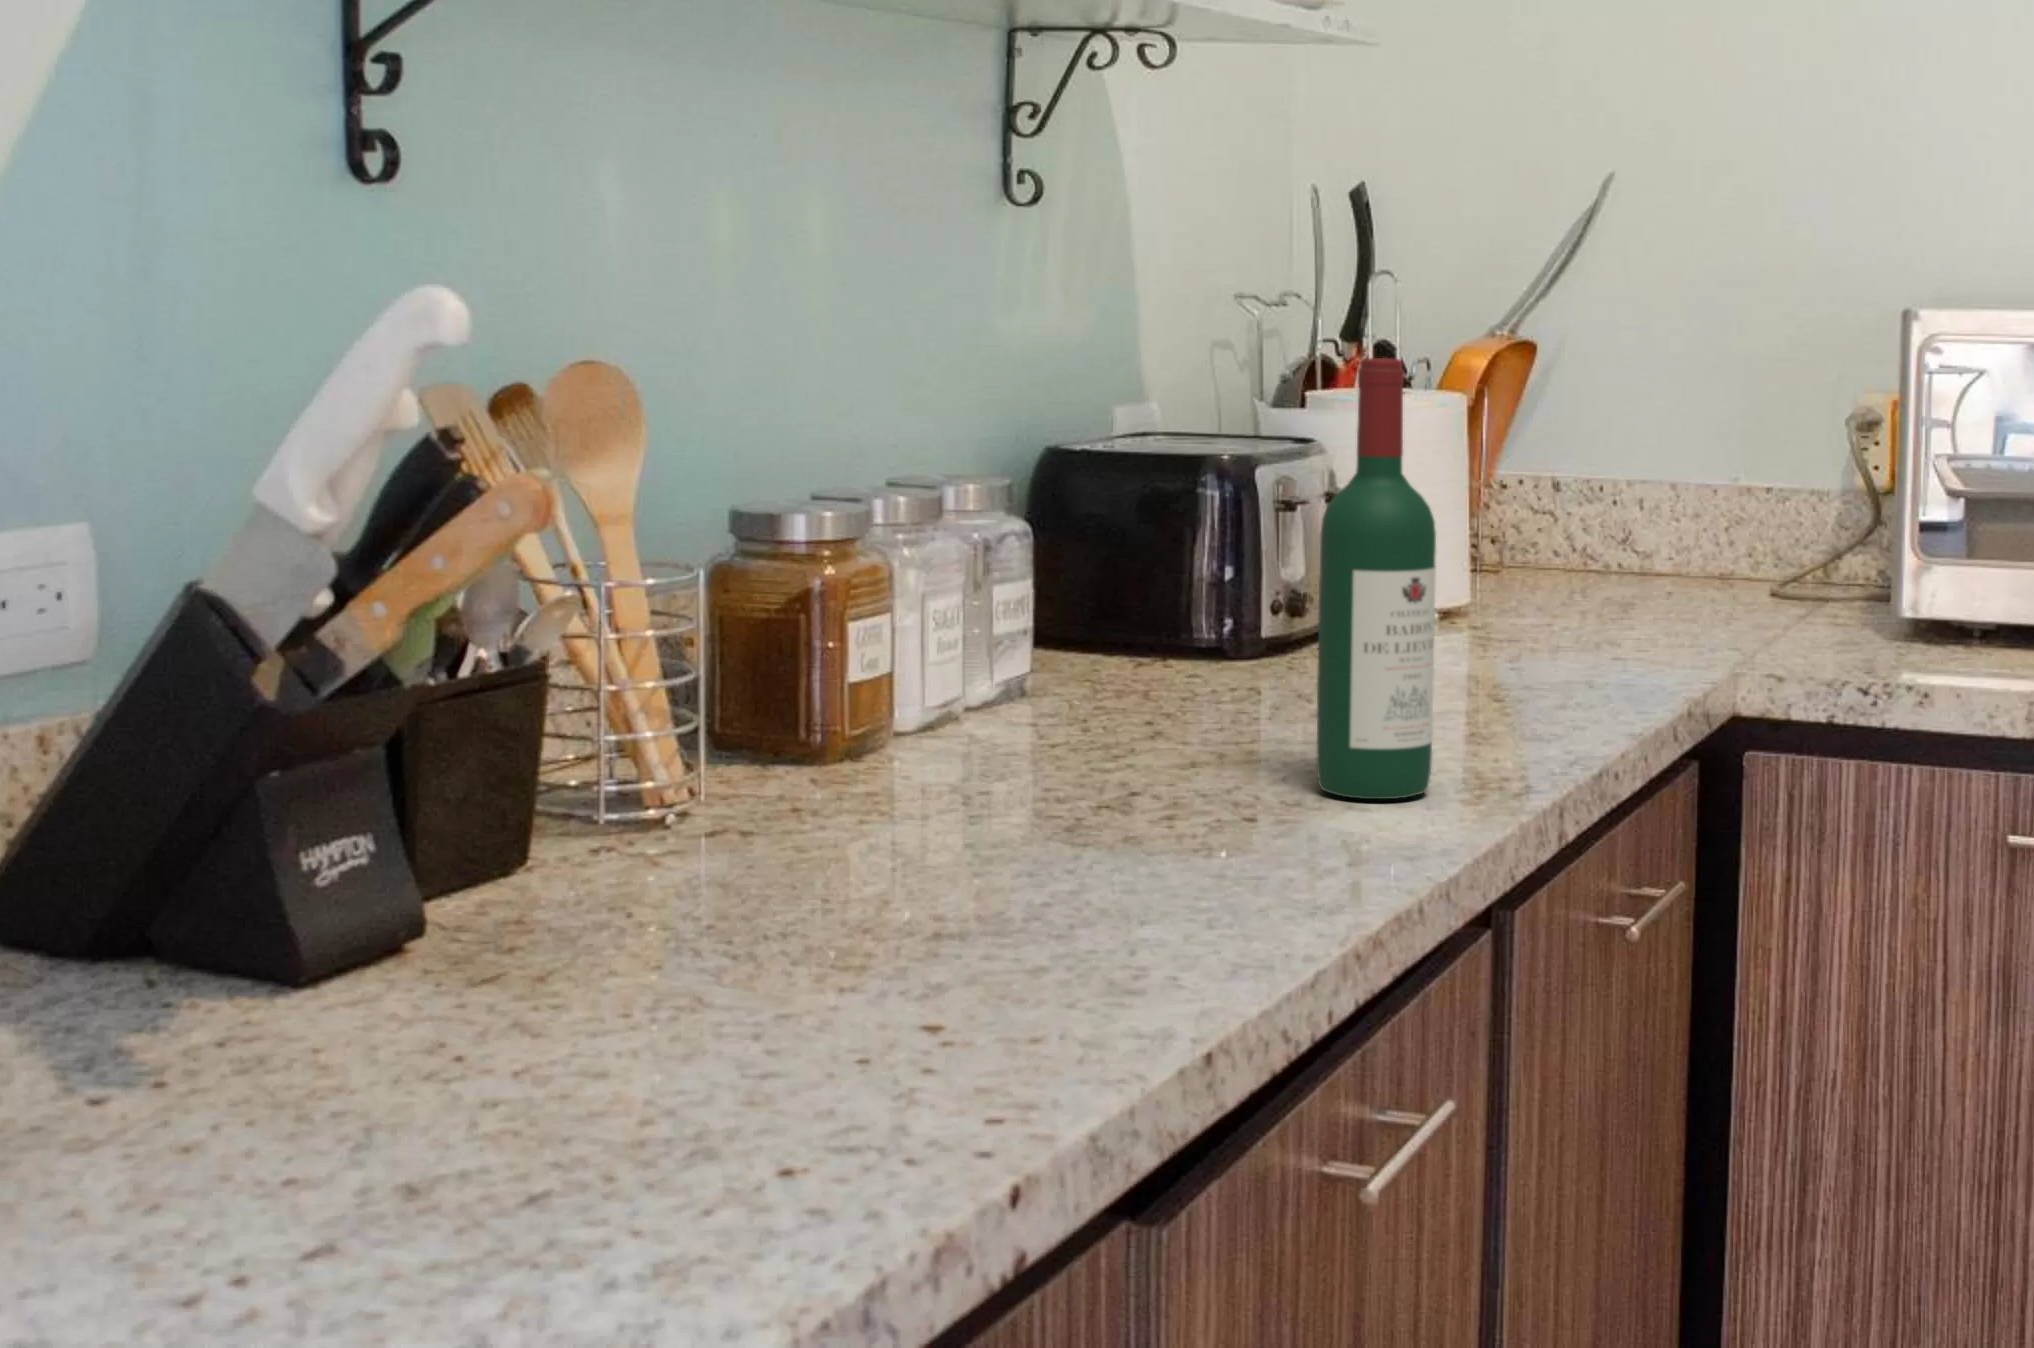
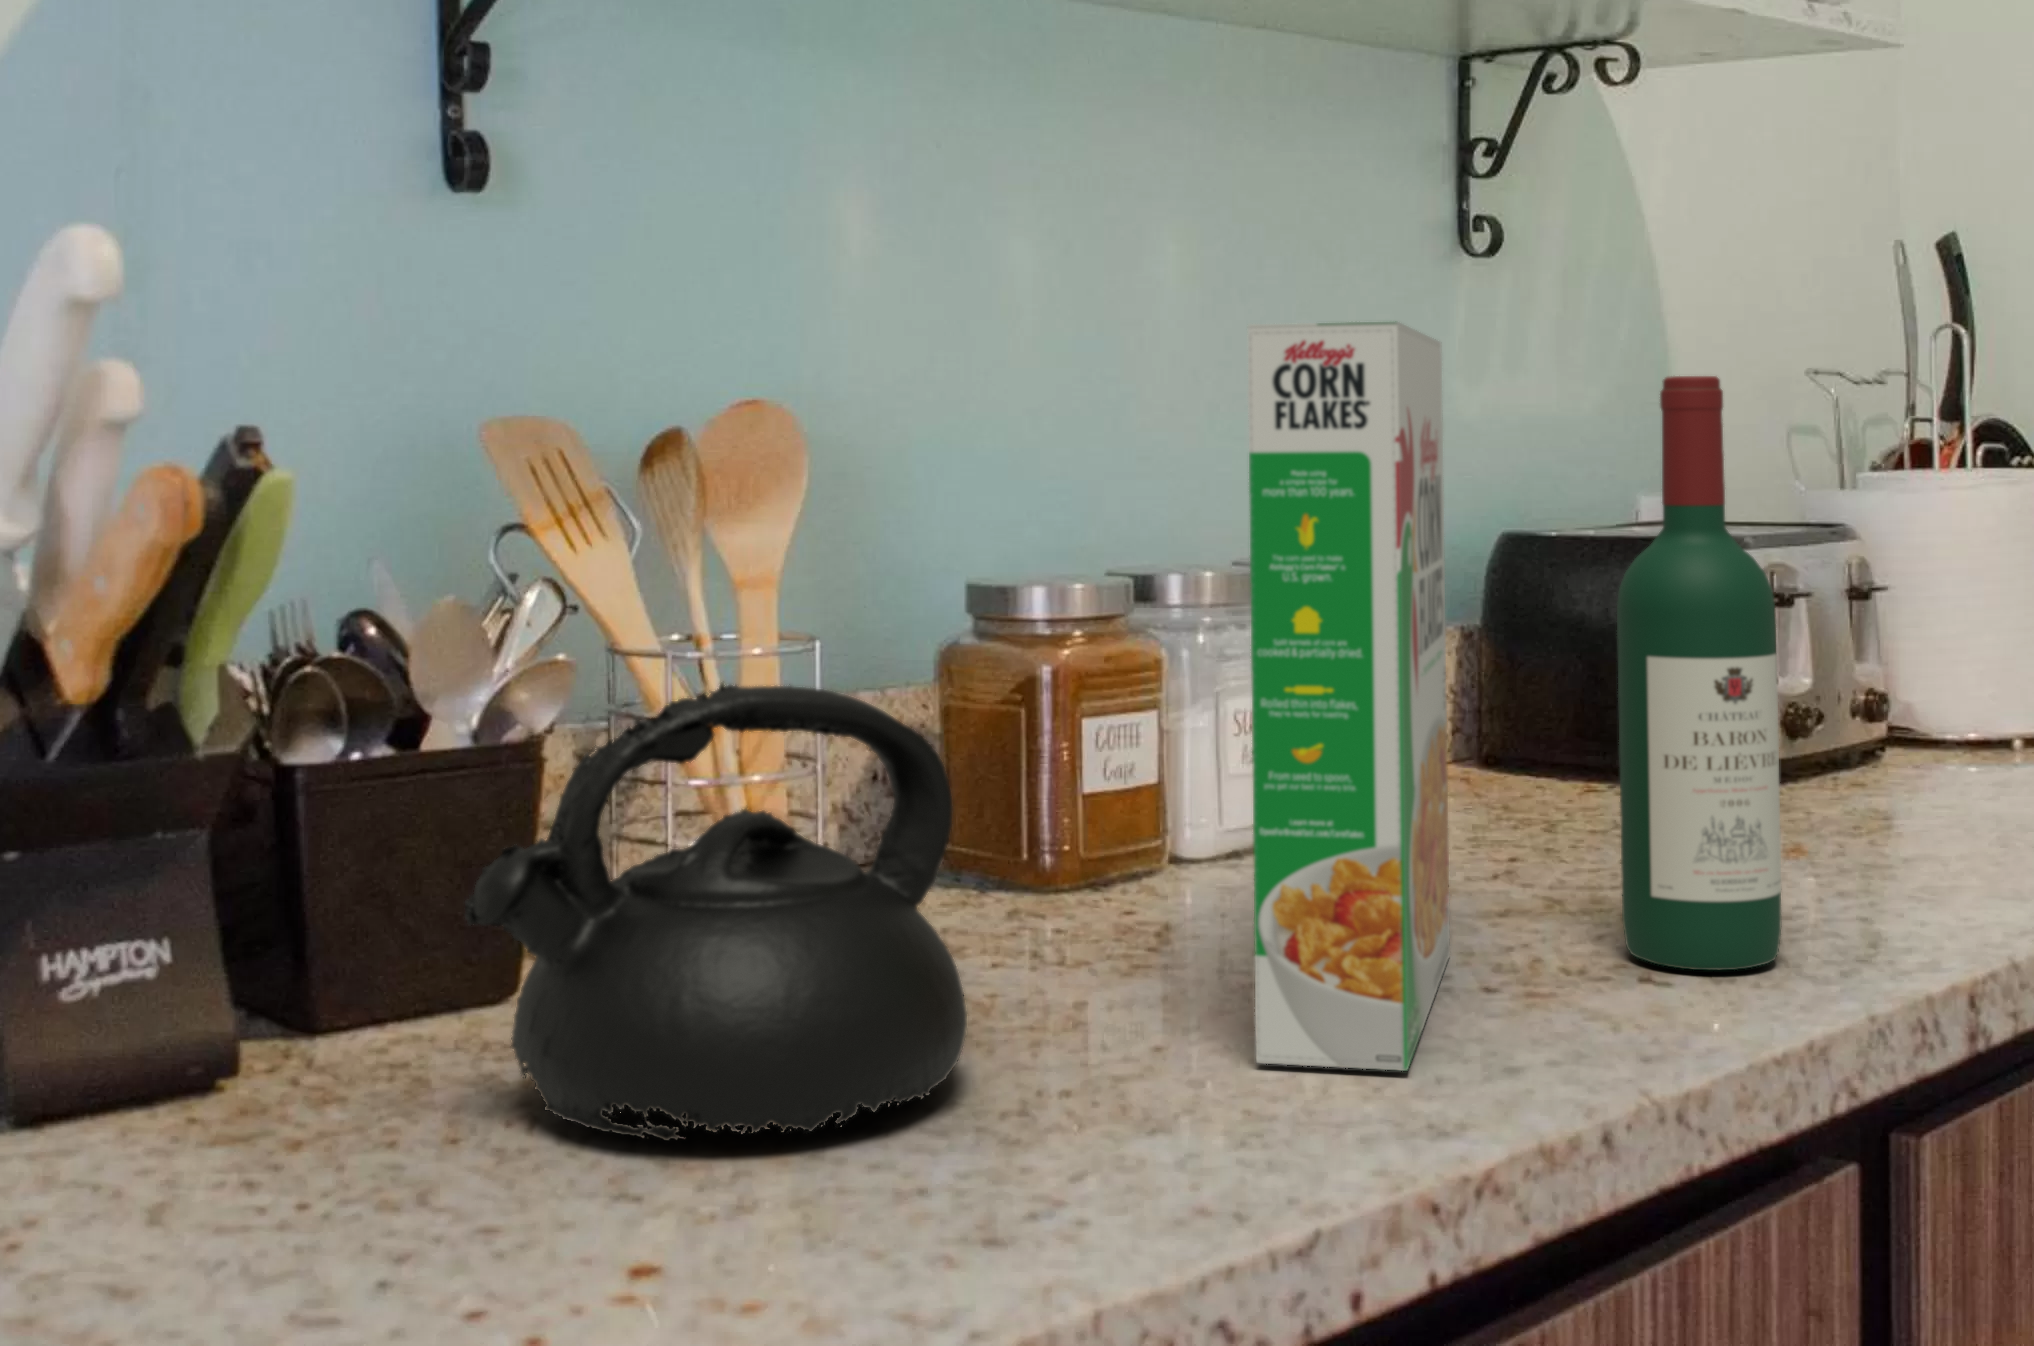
cereal box: none [1102,328,1277,875] -> present [1248,321,1450,1071]
teapot: none [647,611,994,948] -> present [465,683,967,1141]

